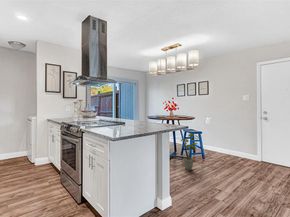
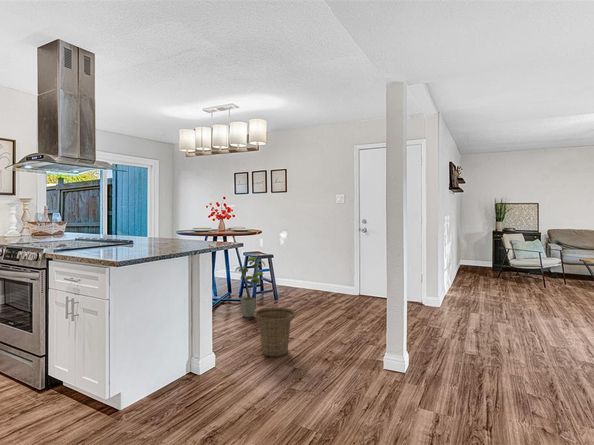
basket: none [196,169,226,205] -> present [254,307,296,357]

